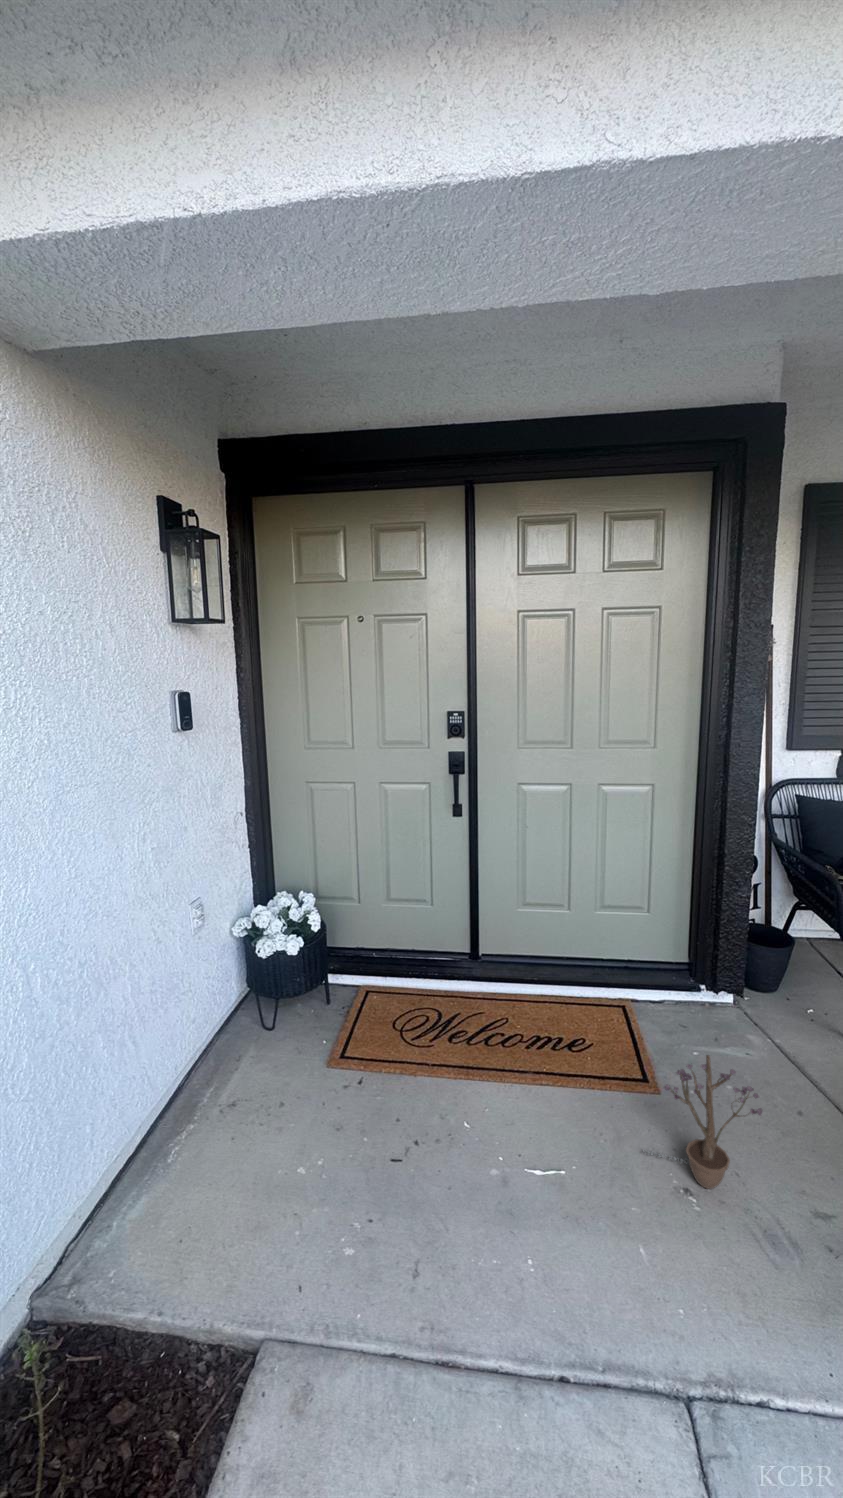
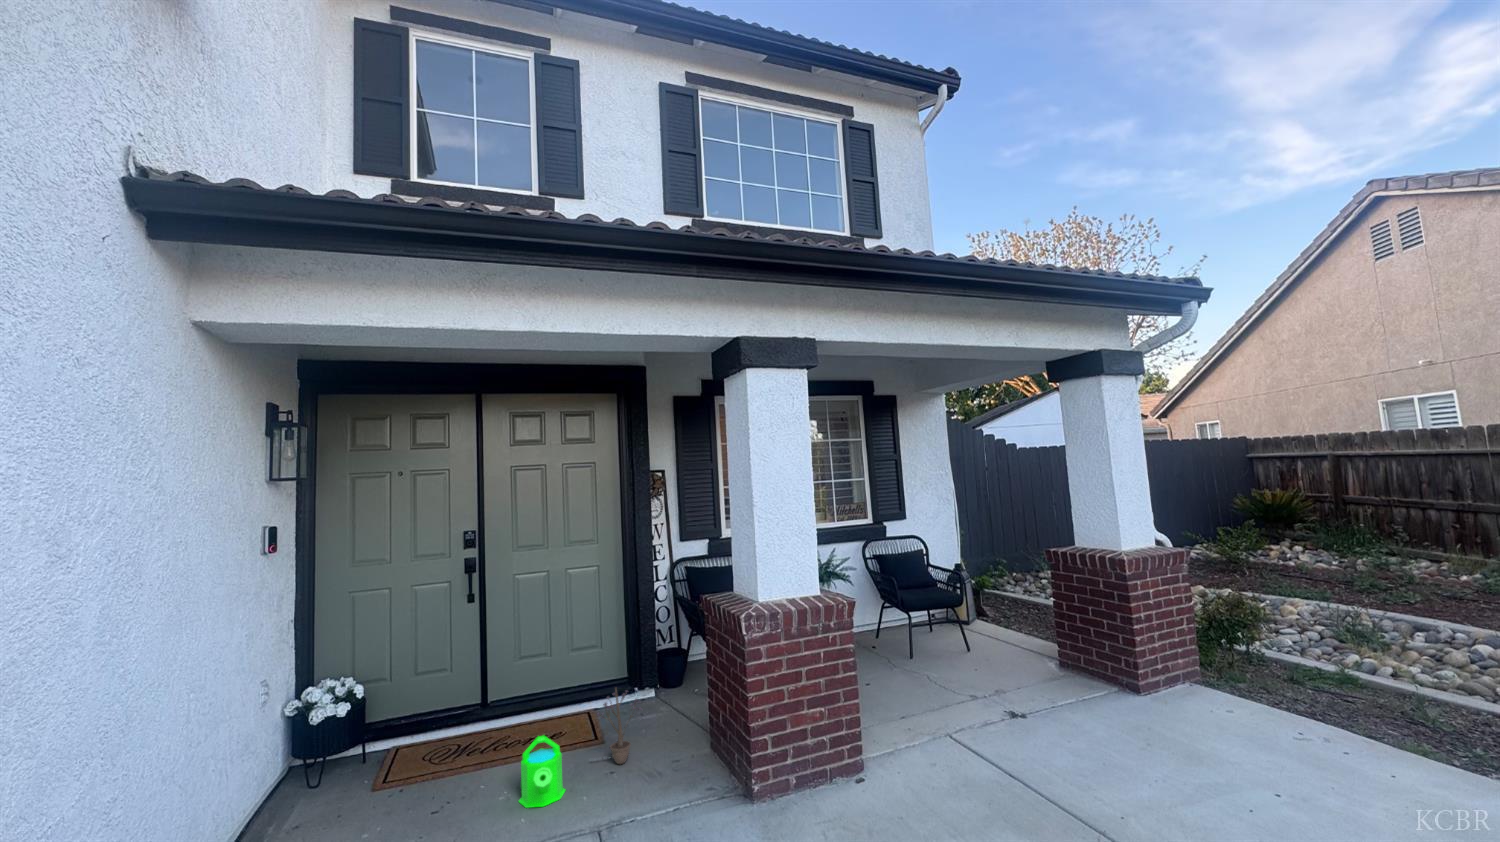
watering can: none [521,1121,607,1257] -> present [519,736,566,808]

